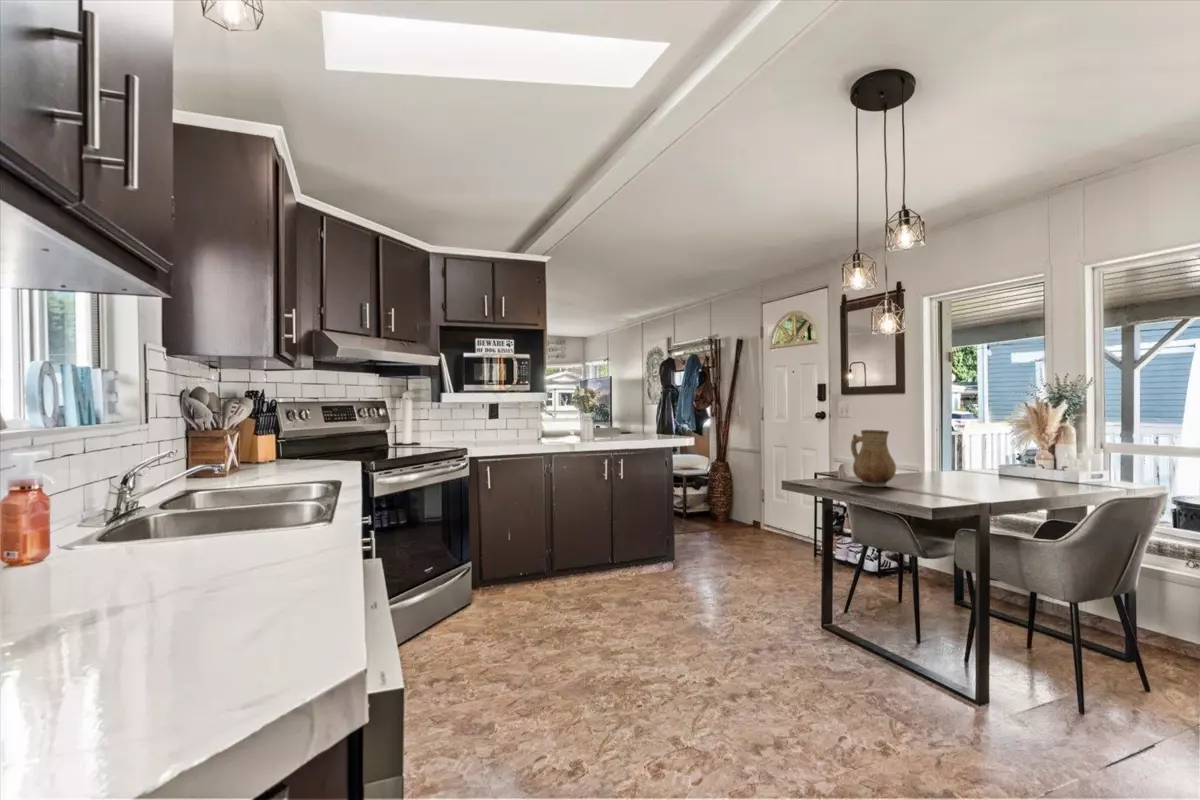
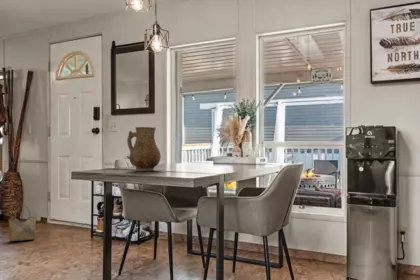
woven basket: none [715,505,747,548] -> present [8,207,36,241]

